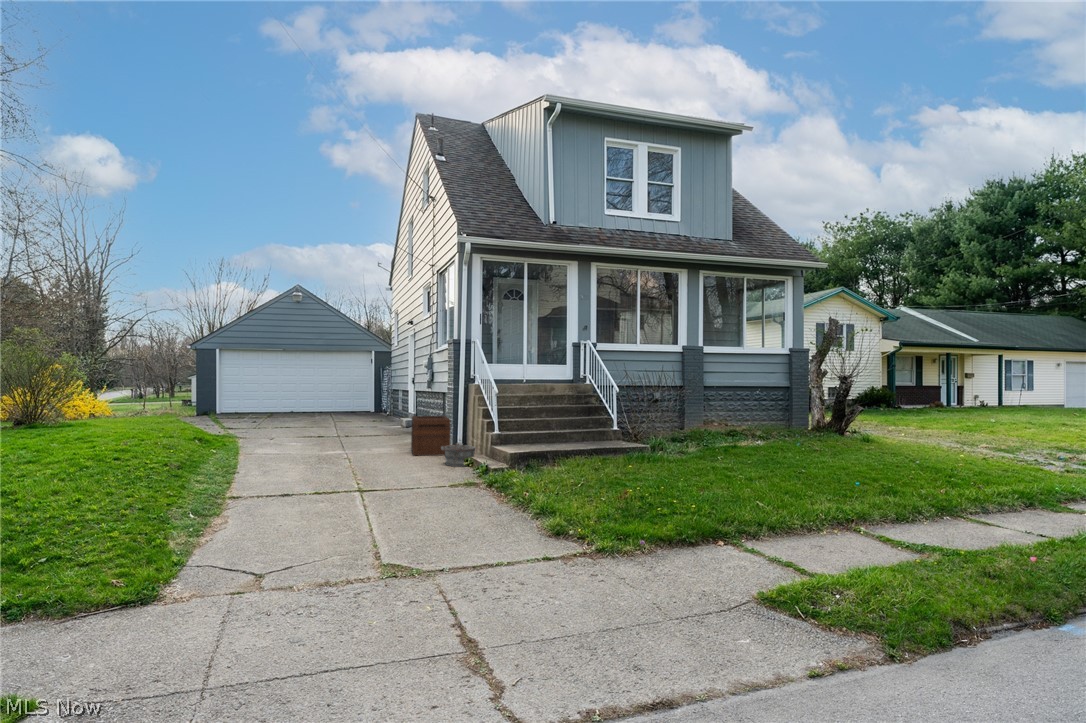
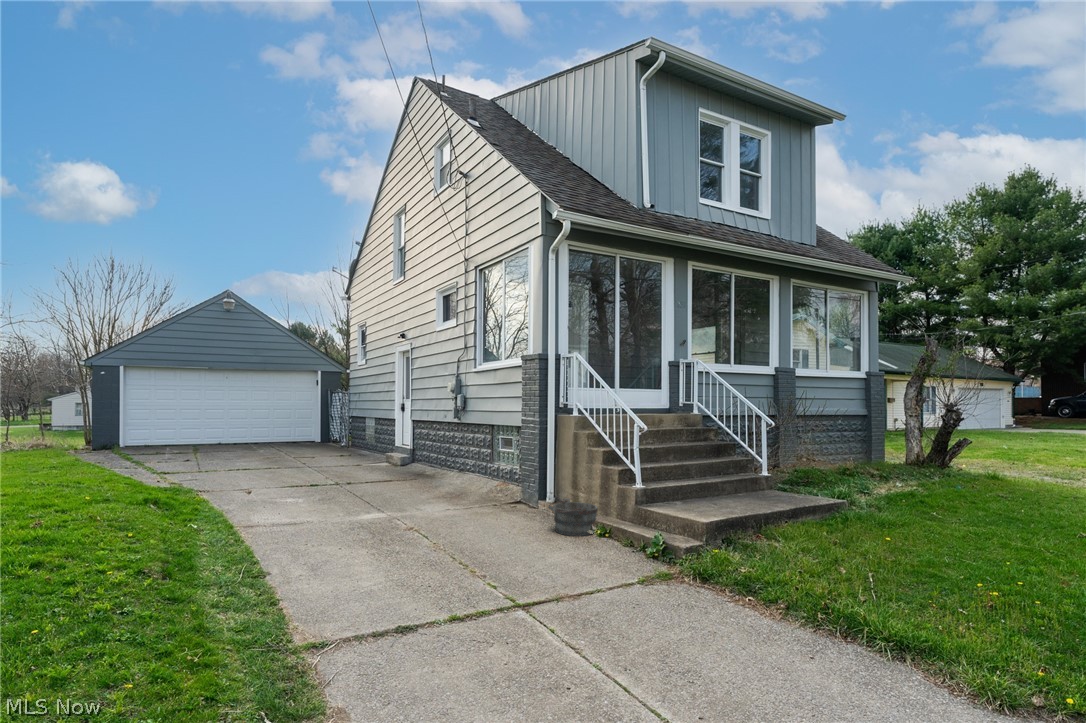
wooden crate: present [411,416,451,456] -> none [469,457,534,517]

